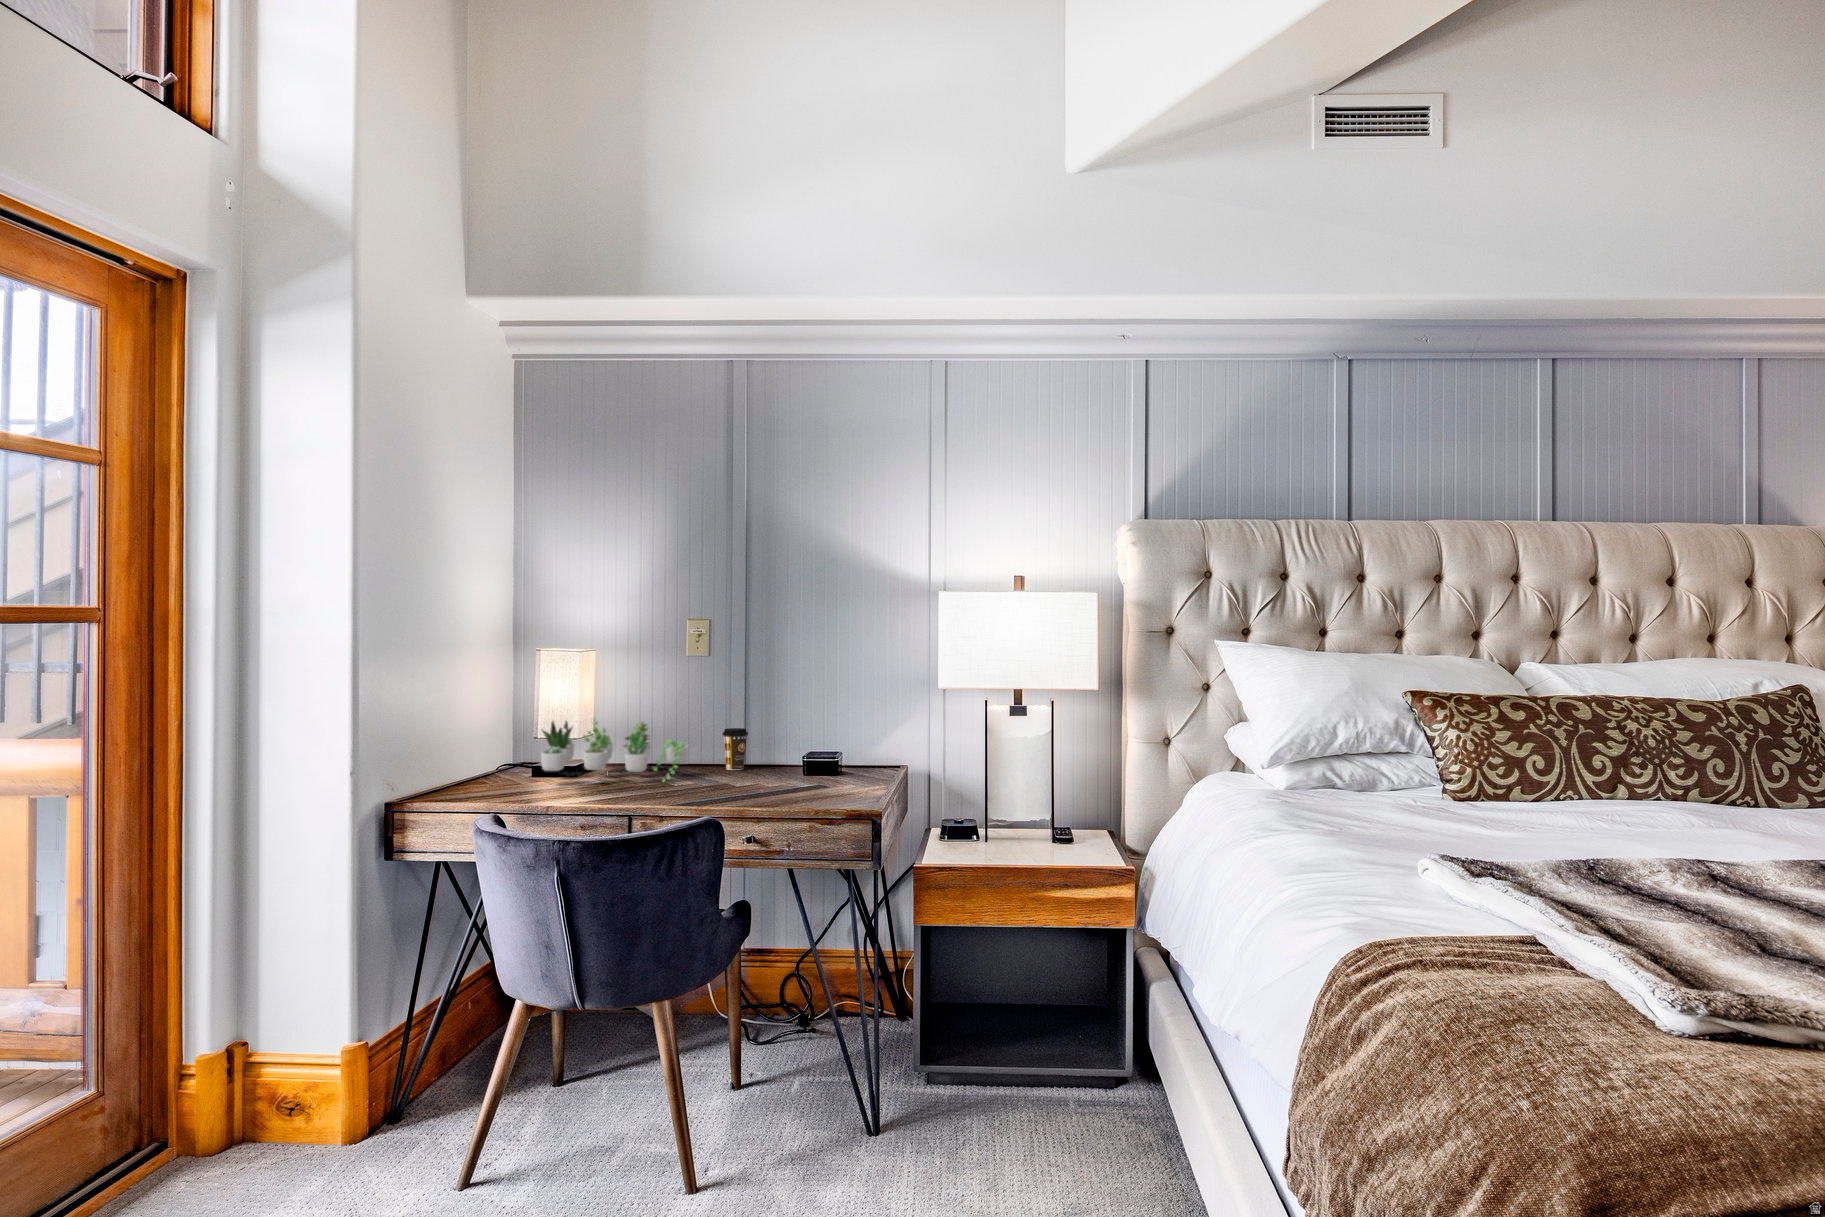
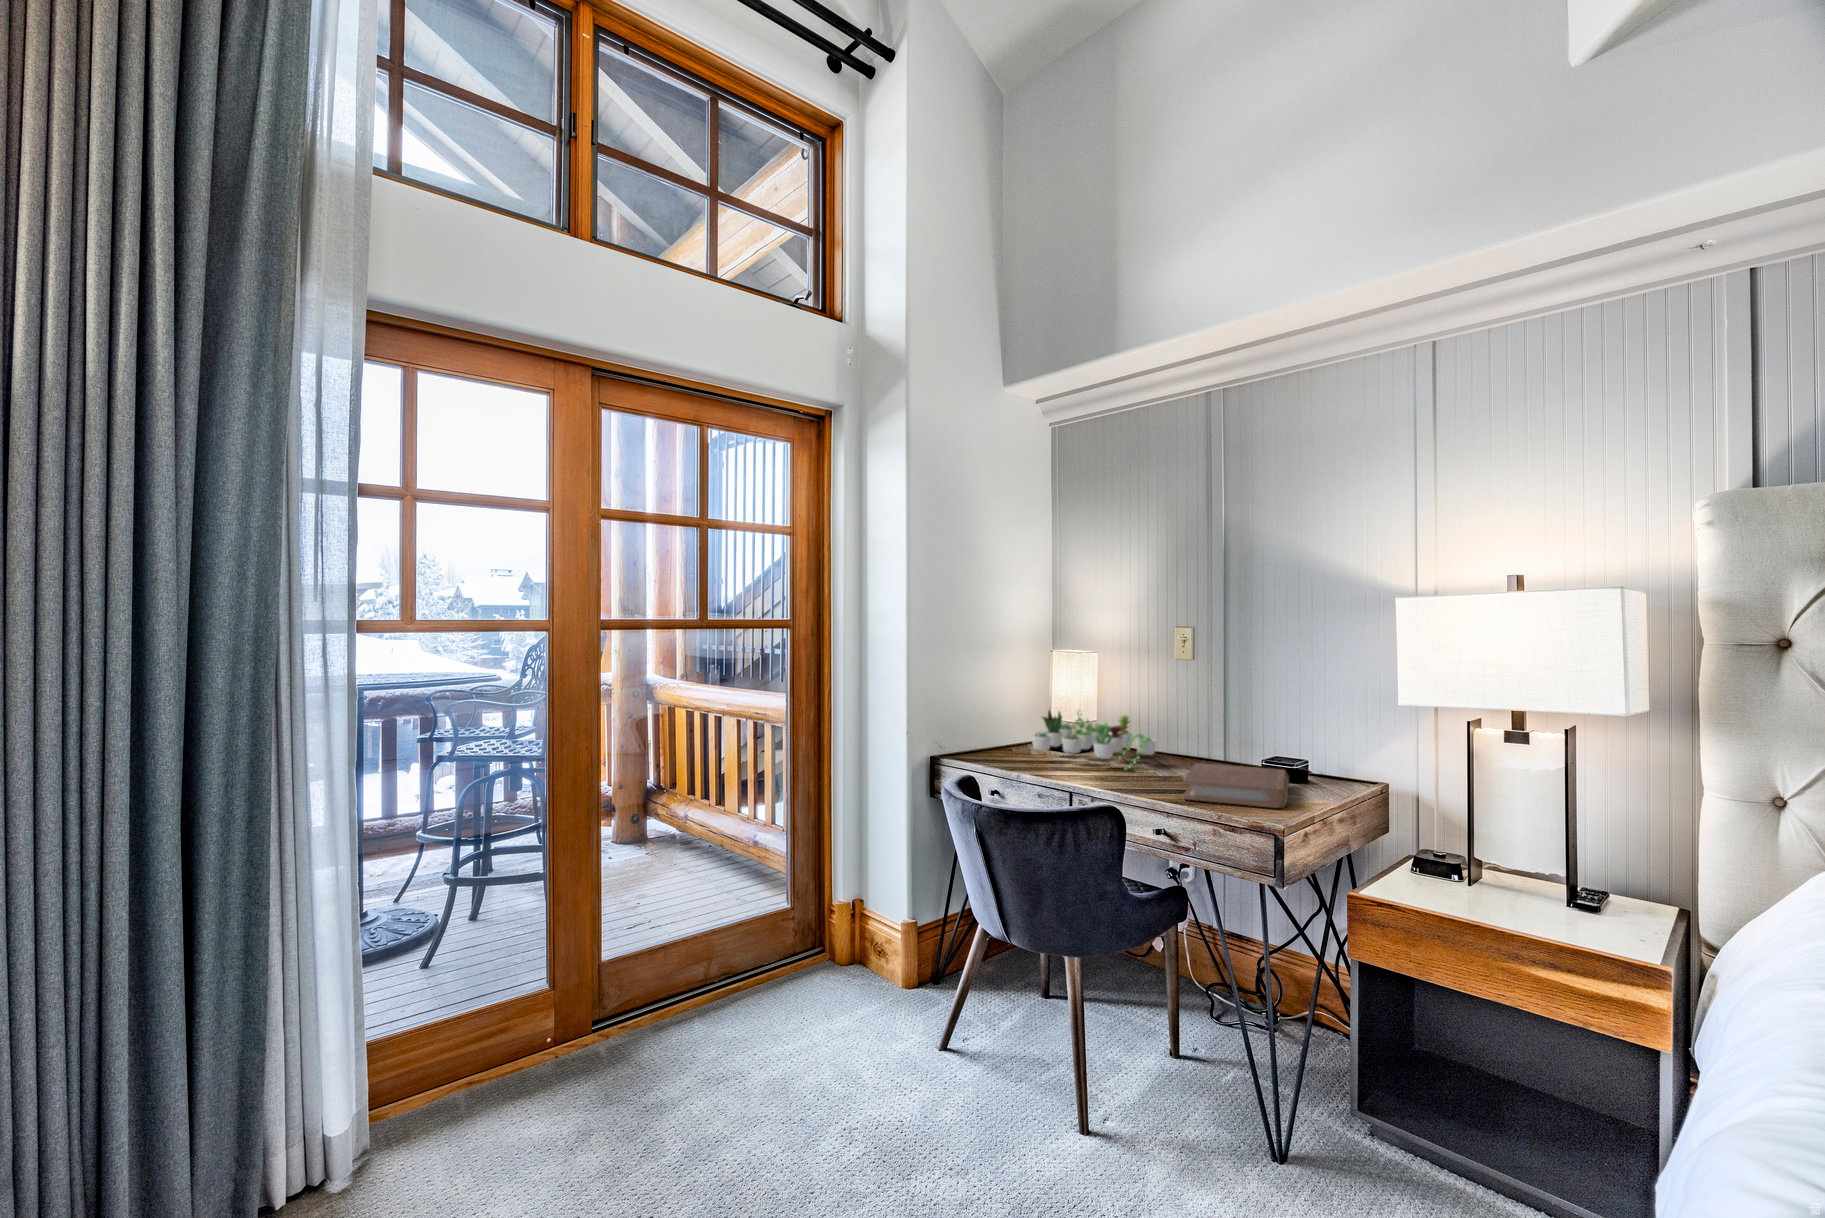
coffee cup: present [722,728,748,770] -> none [1195,727,1220,766]
book: none [744,762,859,799] -> present [1183,763,1289,808]

